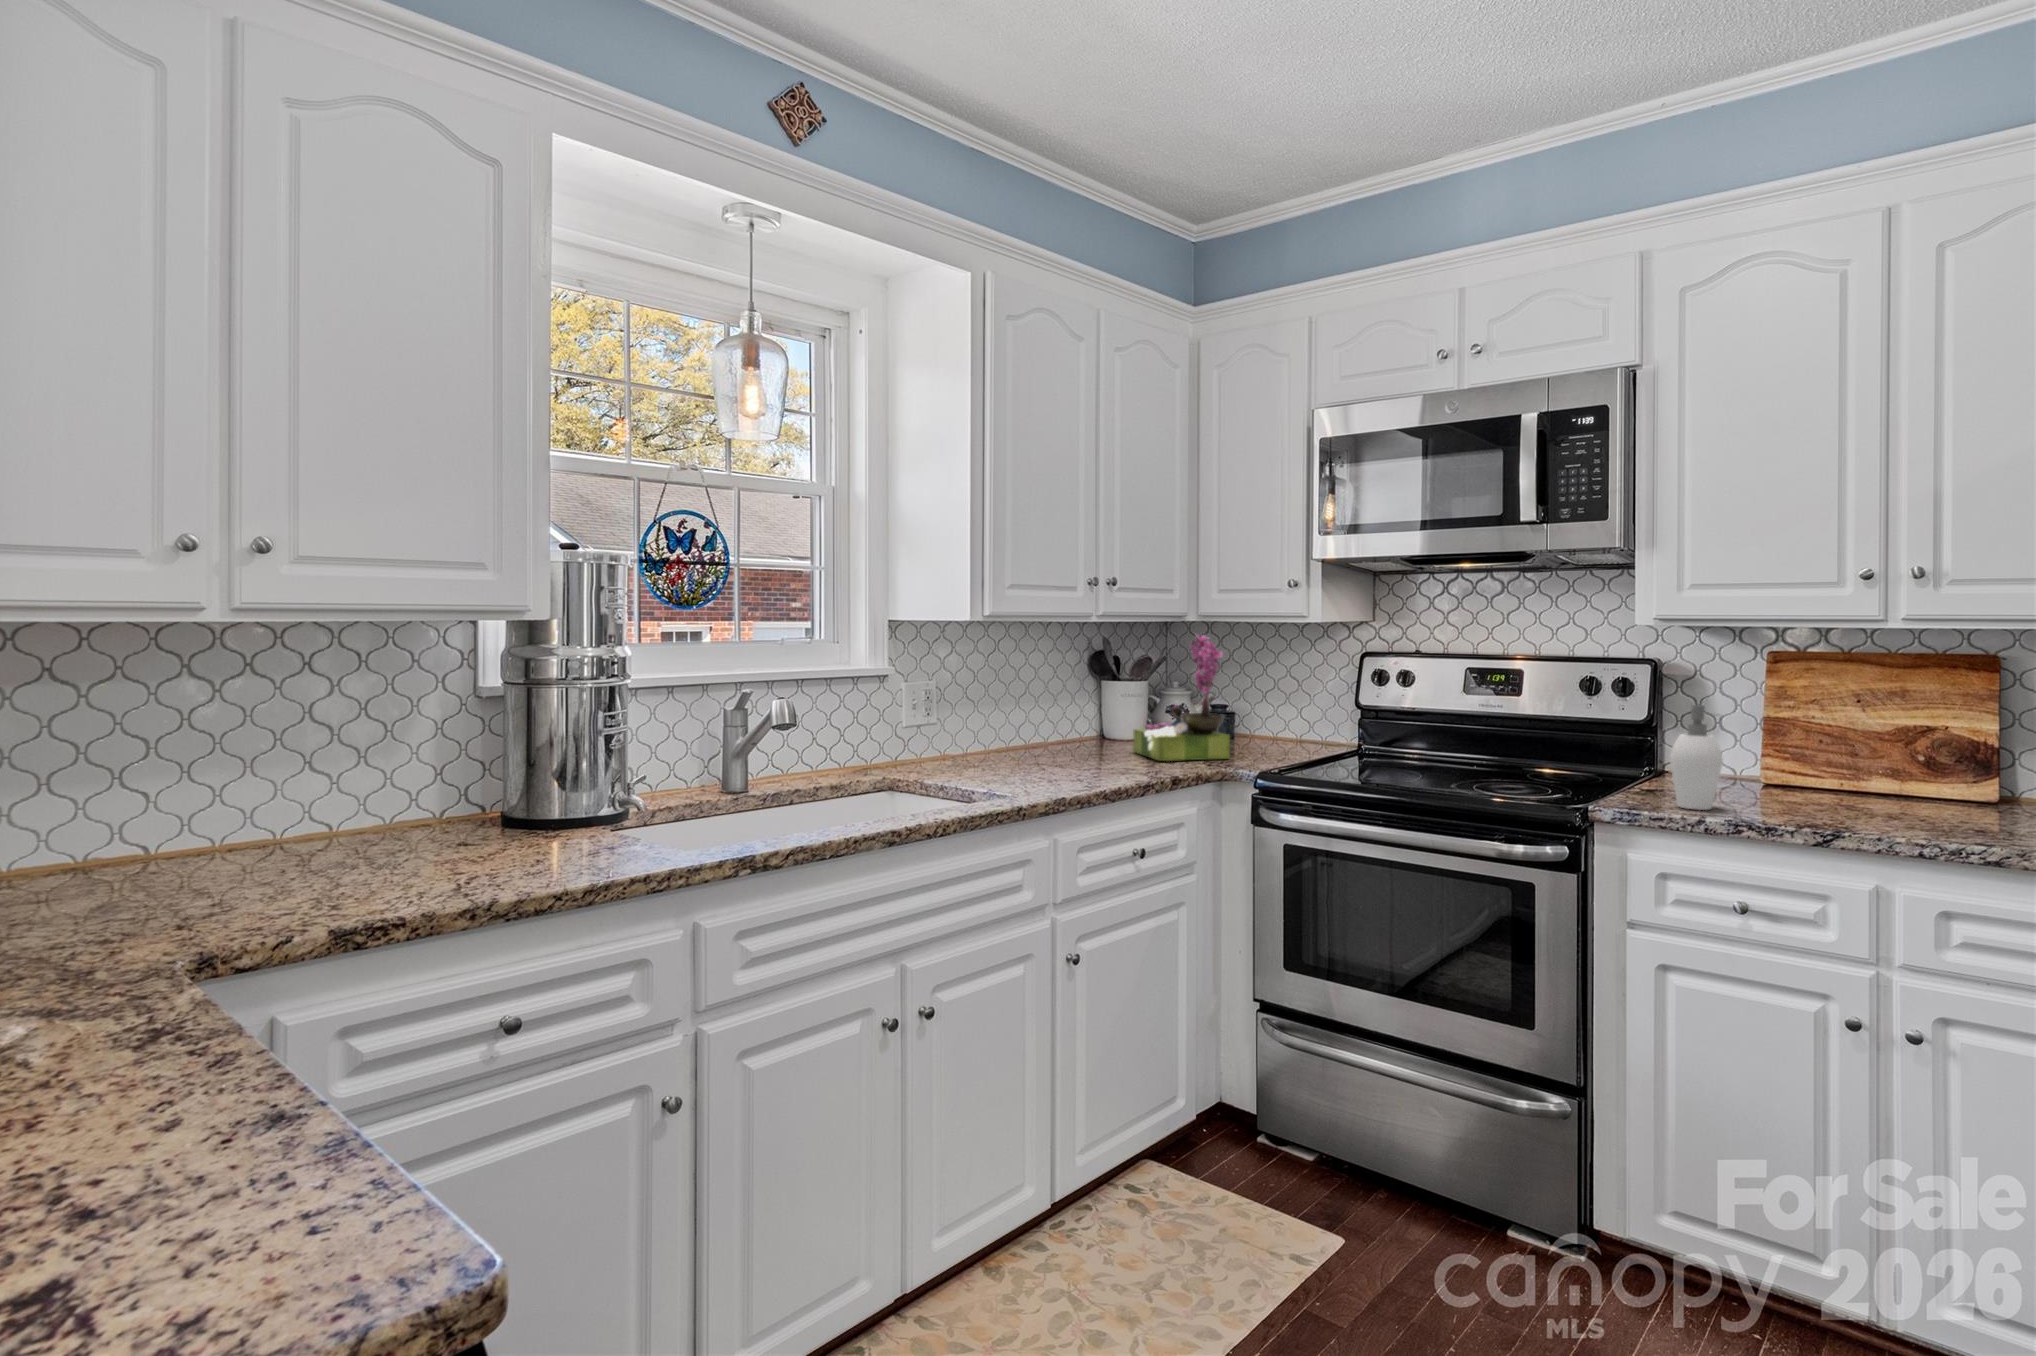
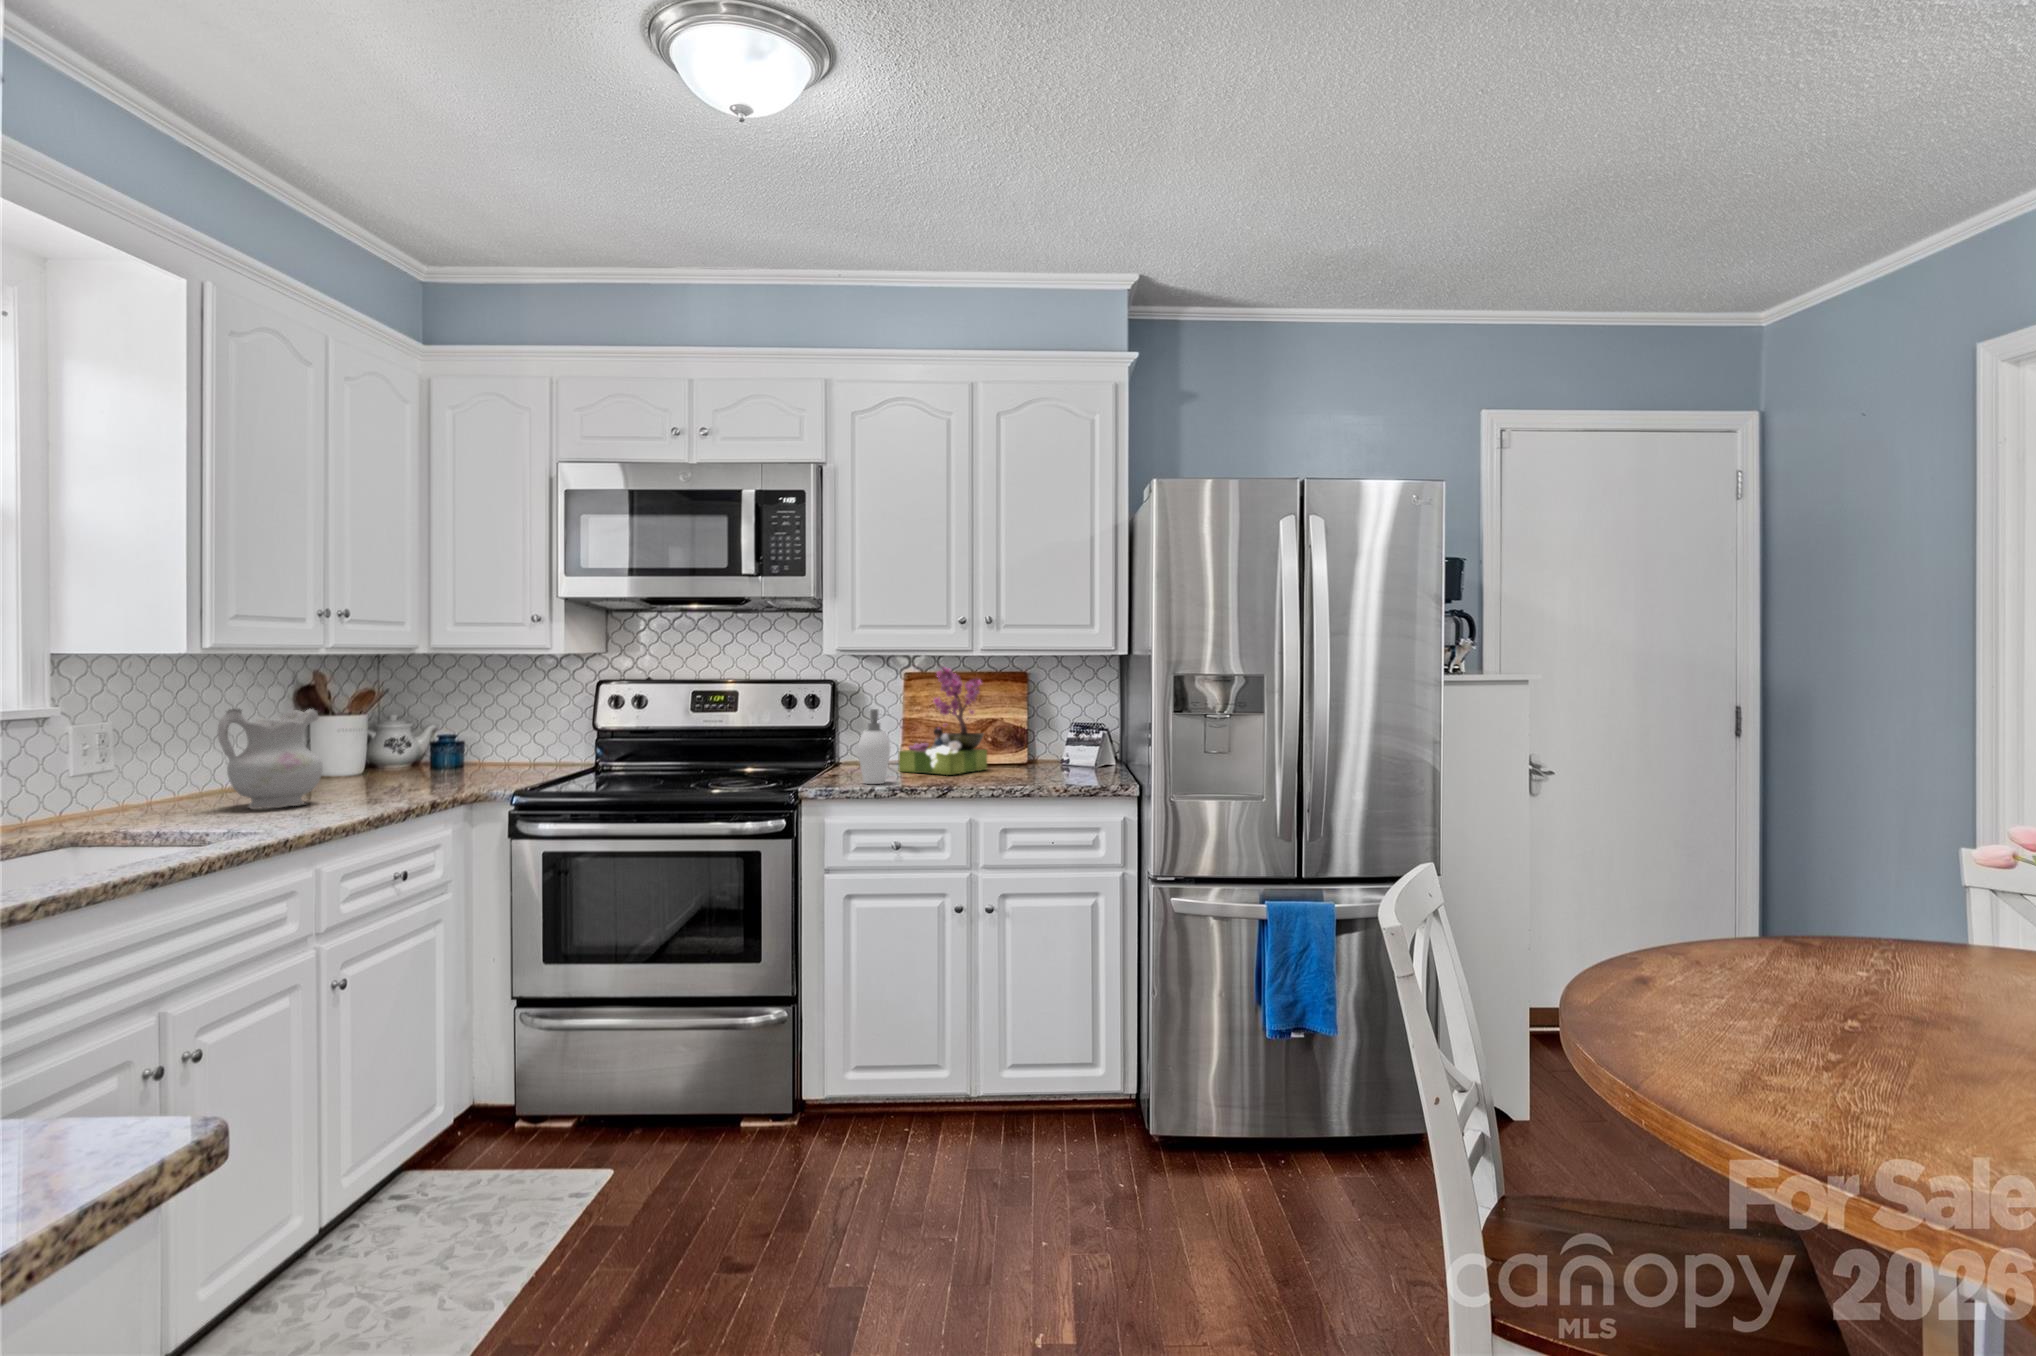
flower arrangement: present [1133,636,1230,761] -> present [898,667,987,775]
ceramic pitcher: none [1002,676,1083,771] -> present [218,708,323,809]

